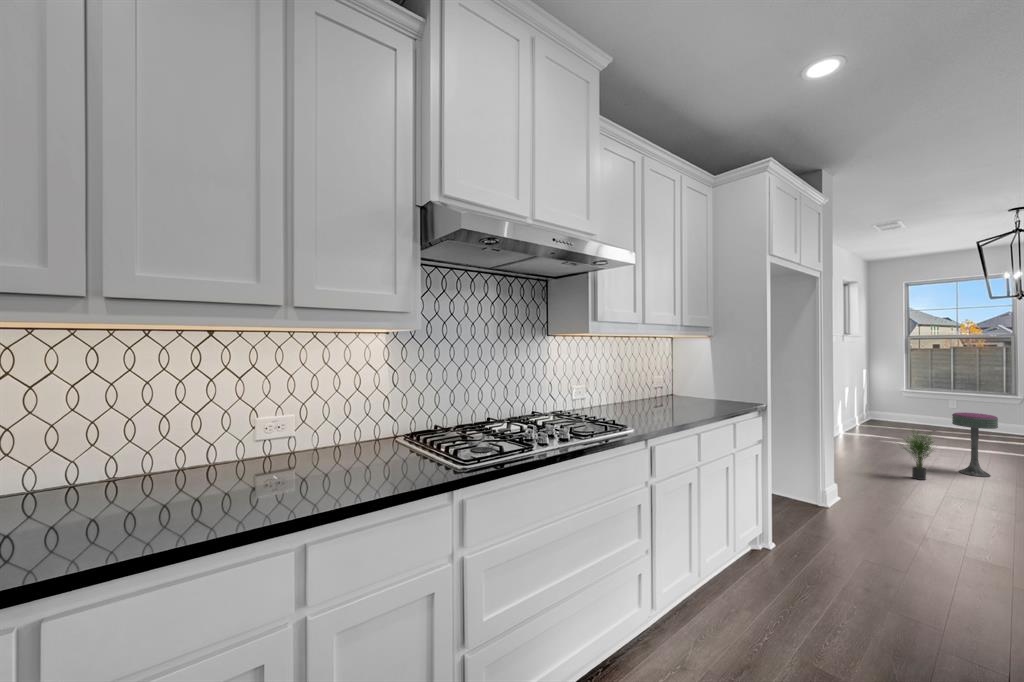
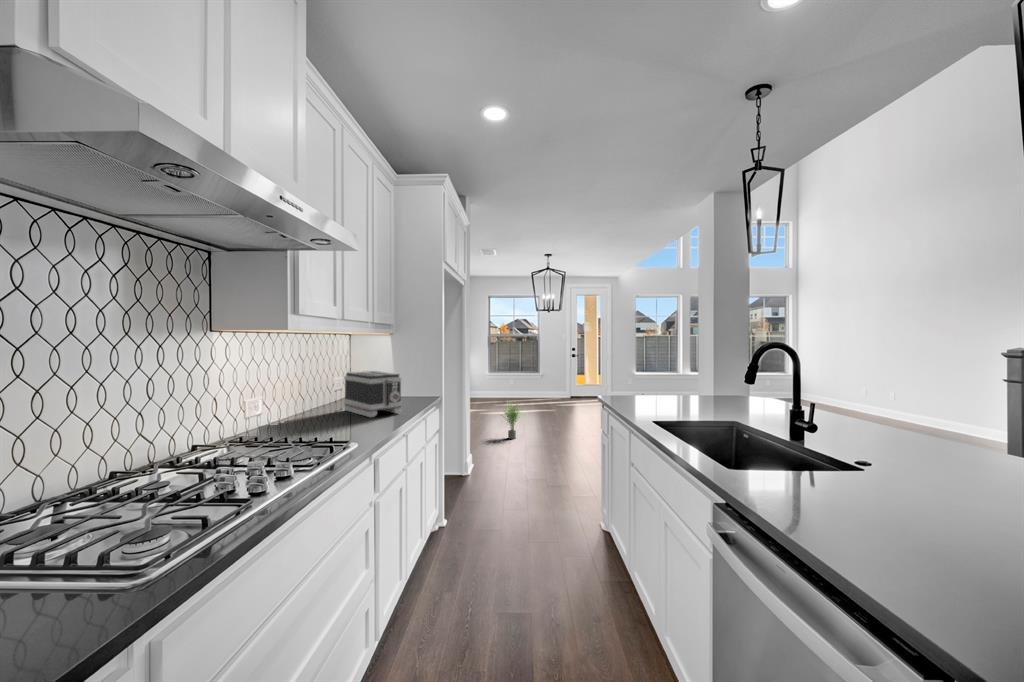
toaster: none [654,371,702,412] -> present [344,371,402,418]
bar stool: present [952,413,998,477] -> none [526,387,548,430]

